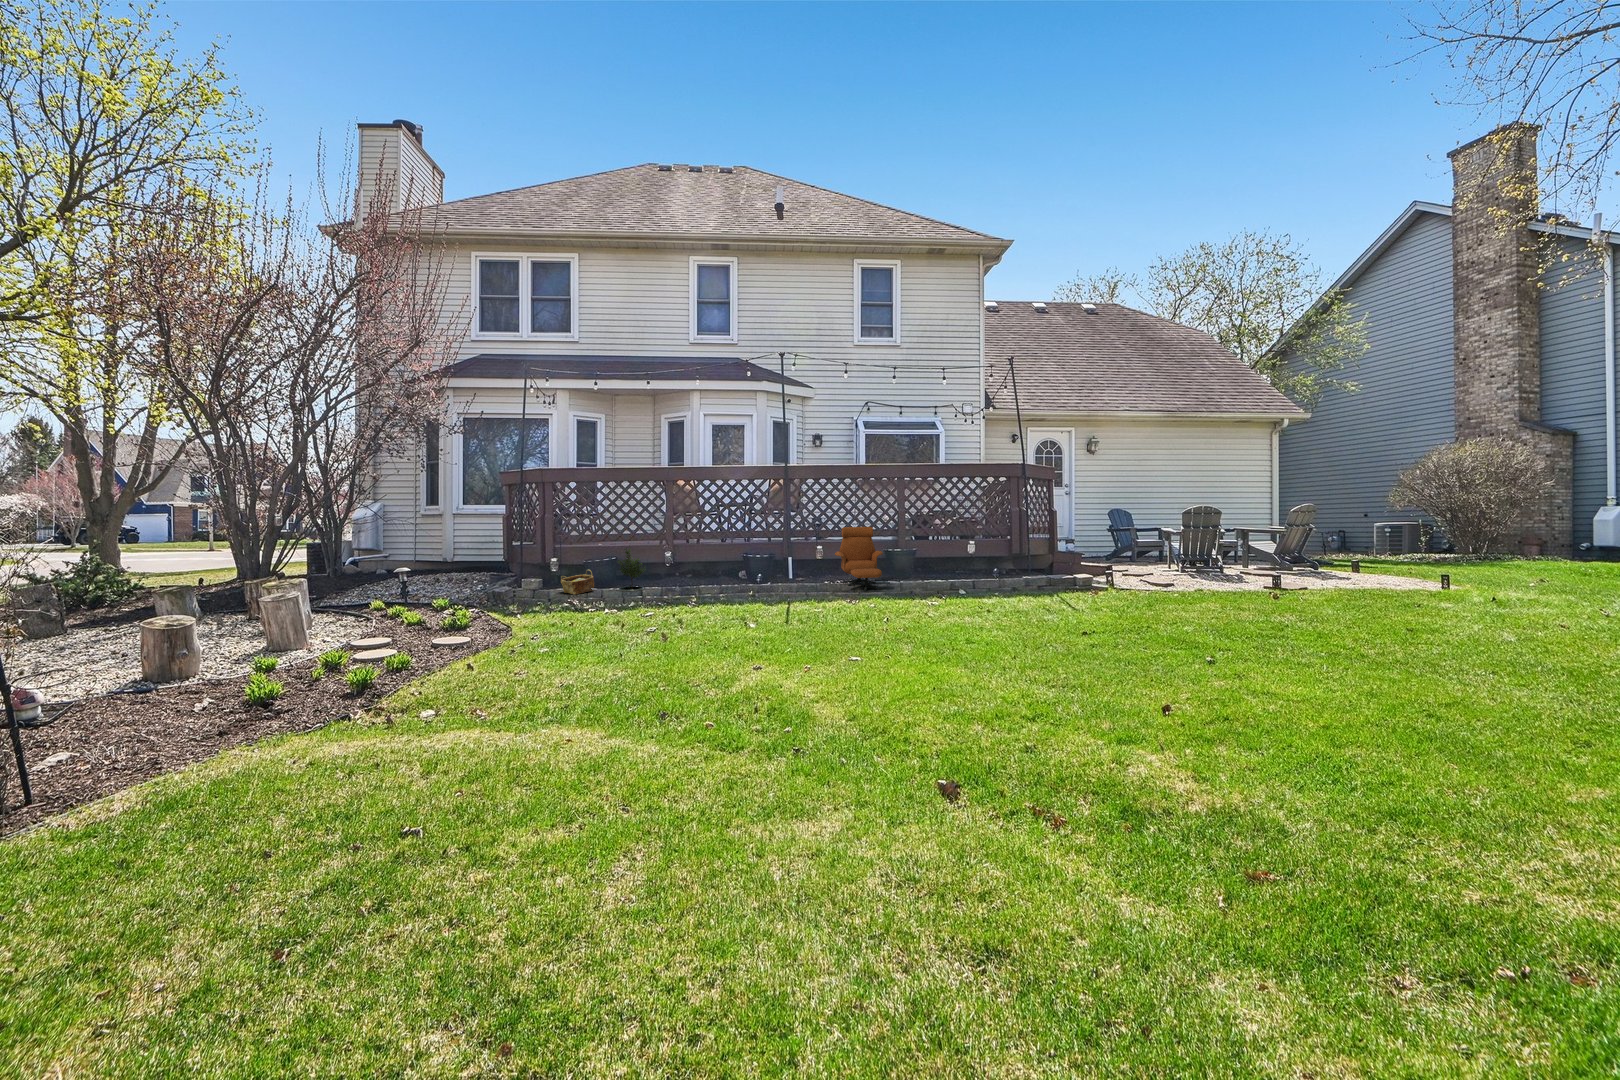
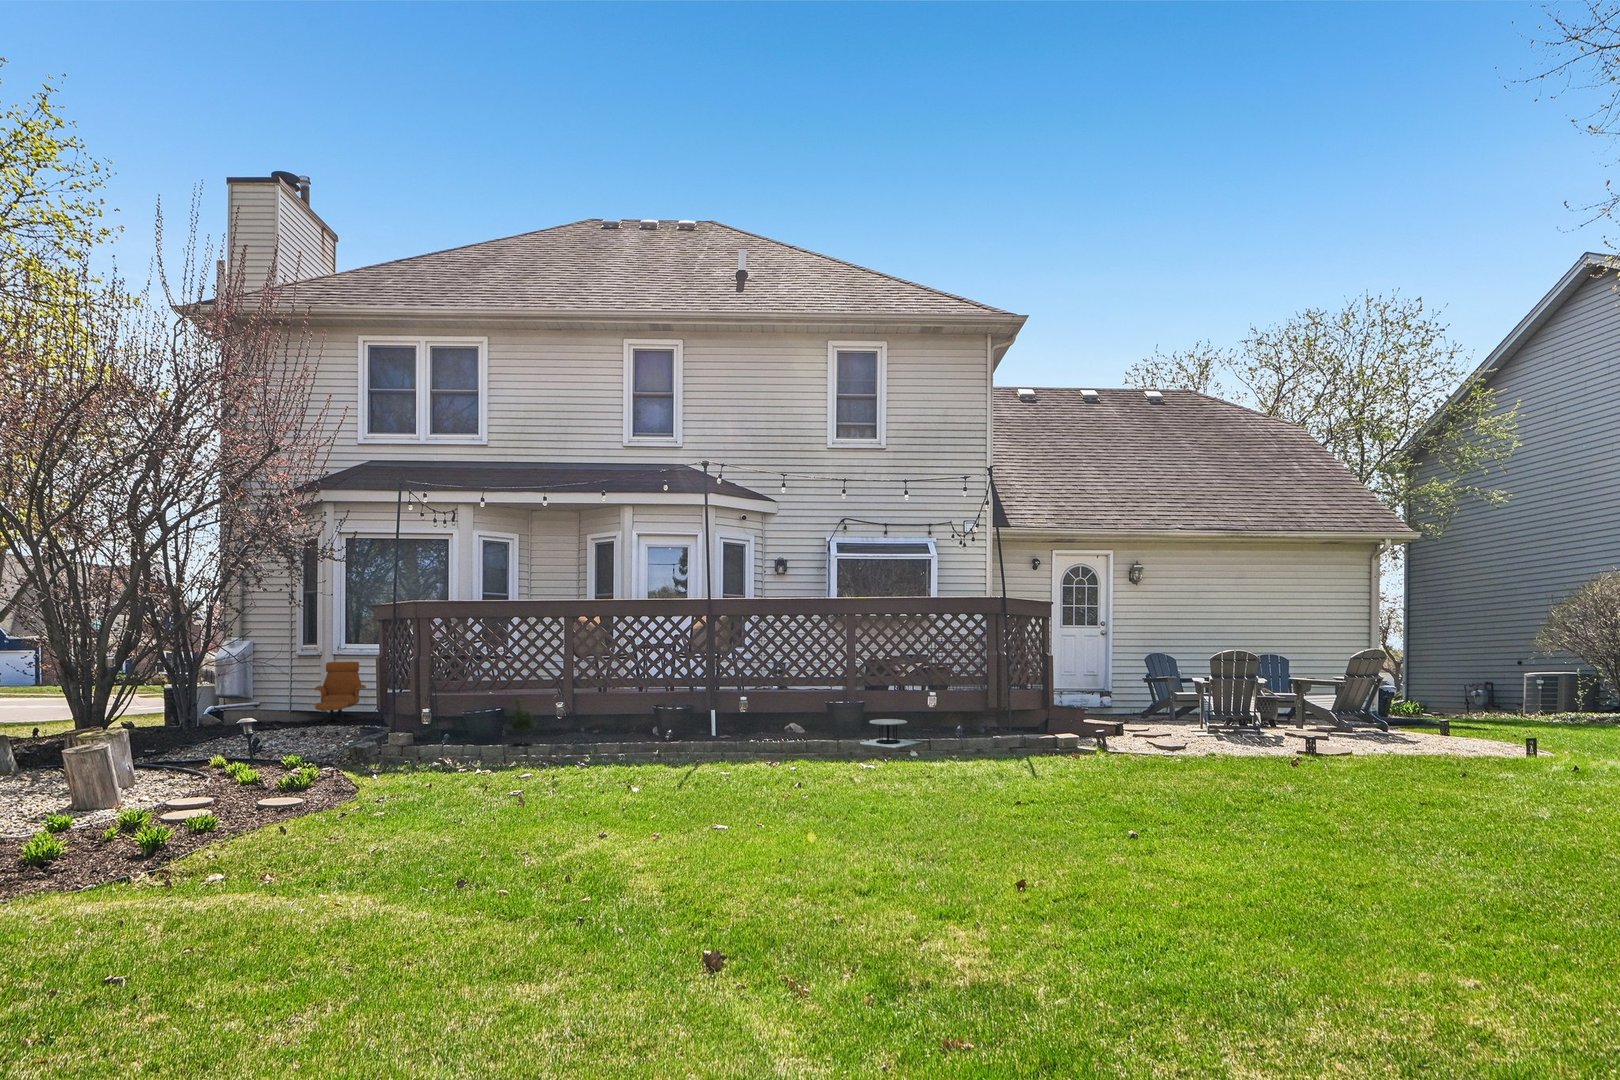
lounge chair: present [835,527,883,591] -> present [315,662,366,723]
side table: none [906,564,963,587] -> present [860,719,920,748]
woven basket: present [561,569,594,595] -> none [435,722,476,752]

